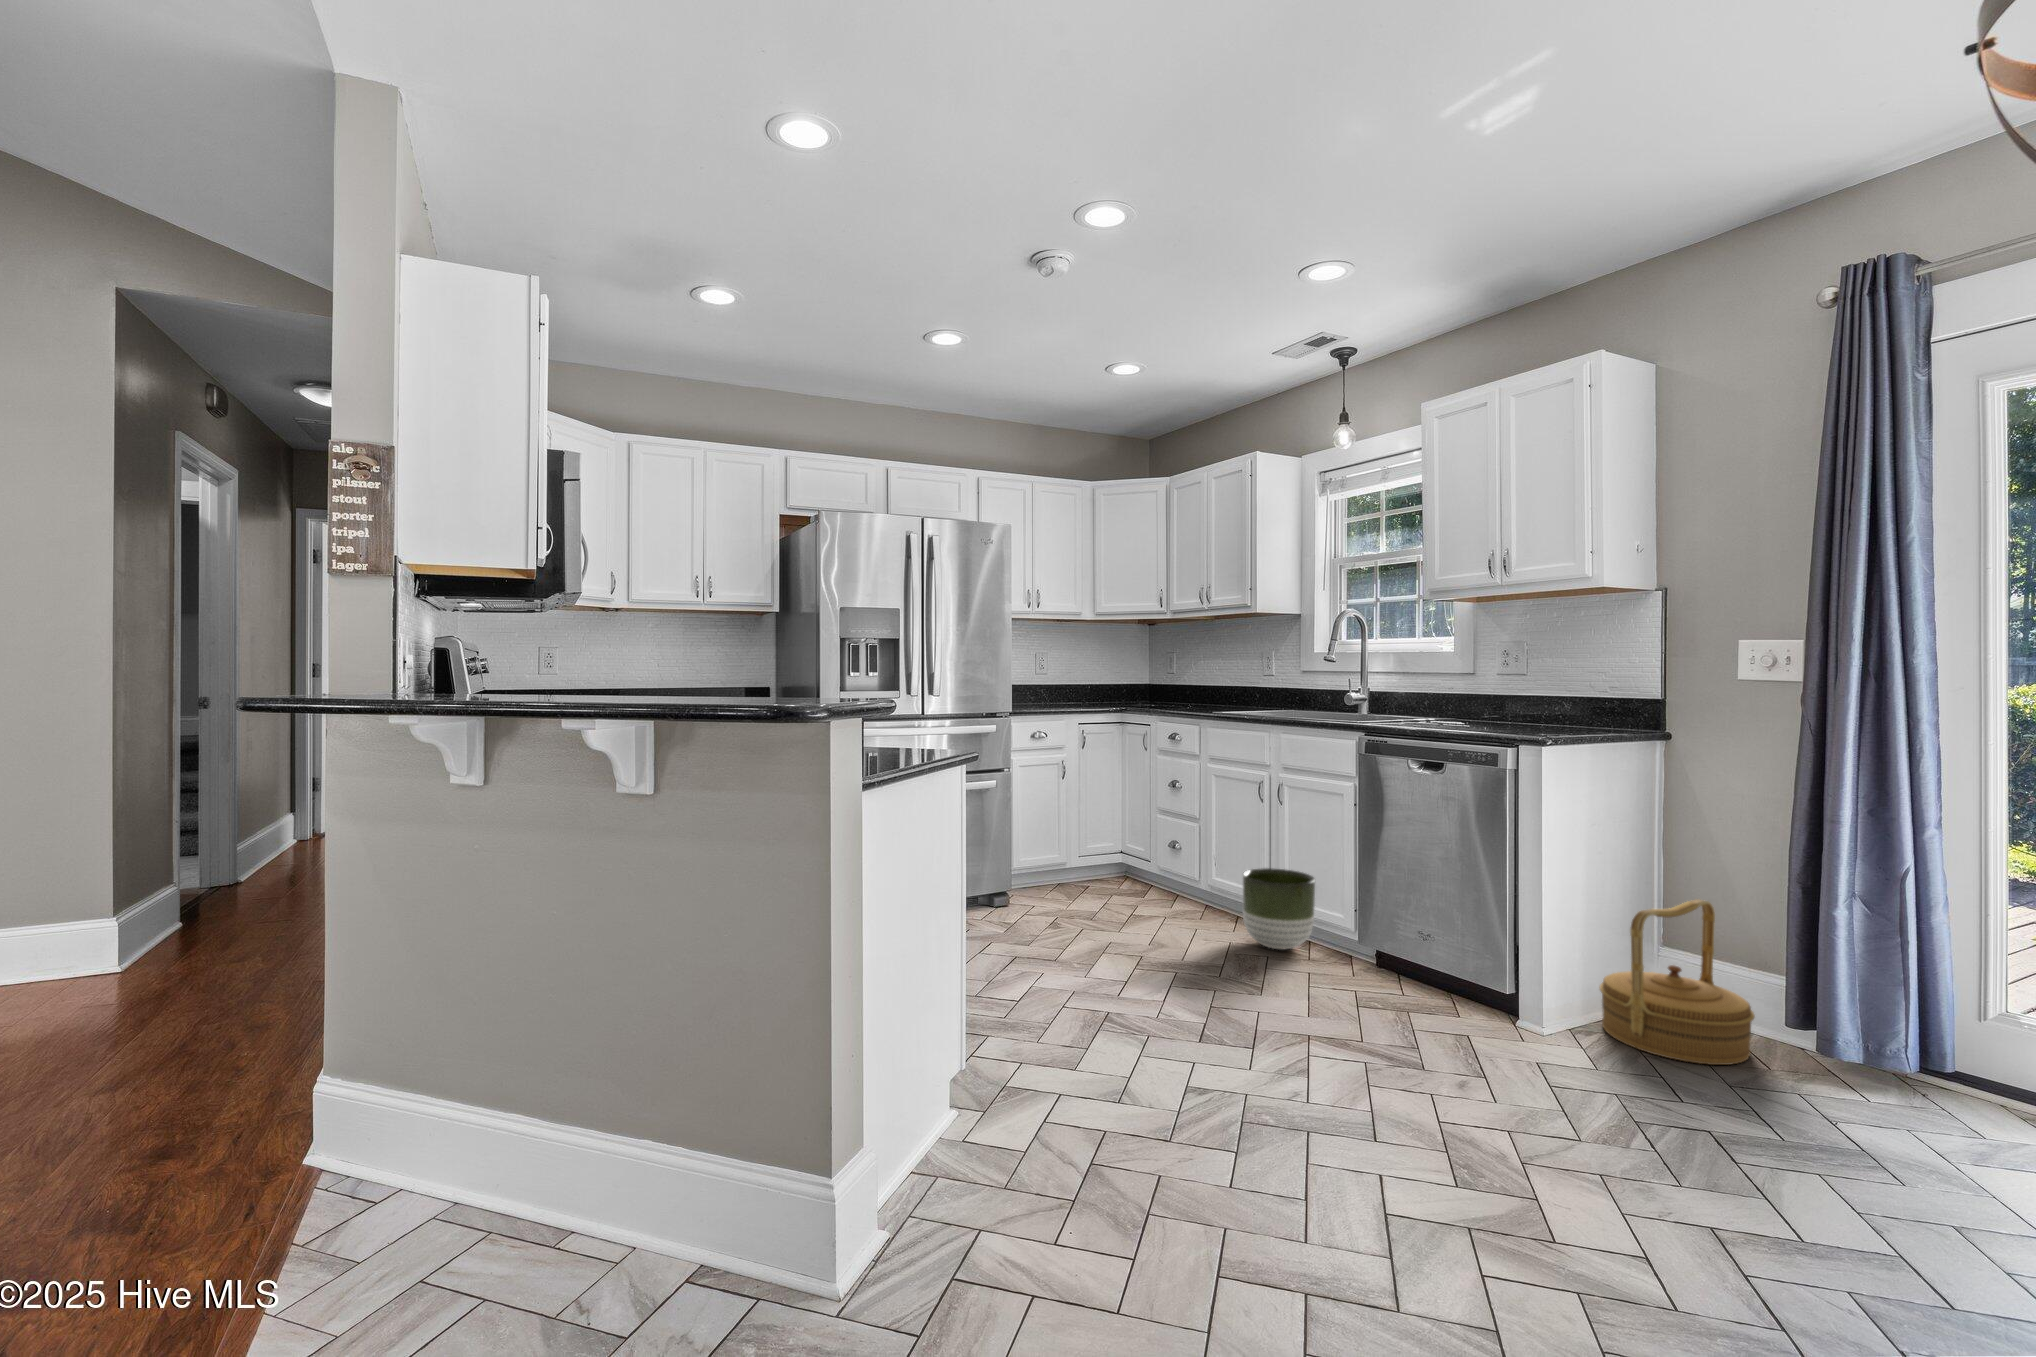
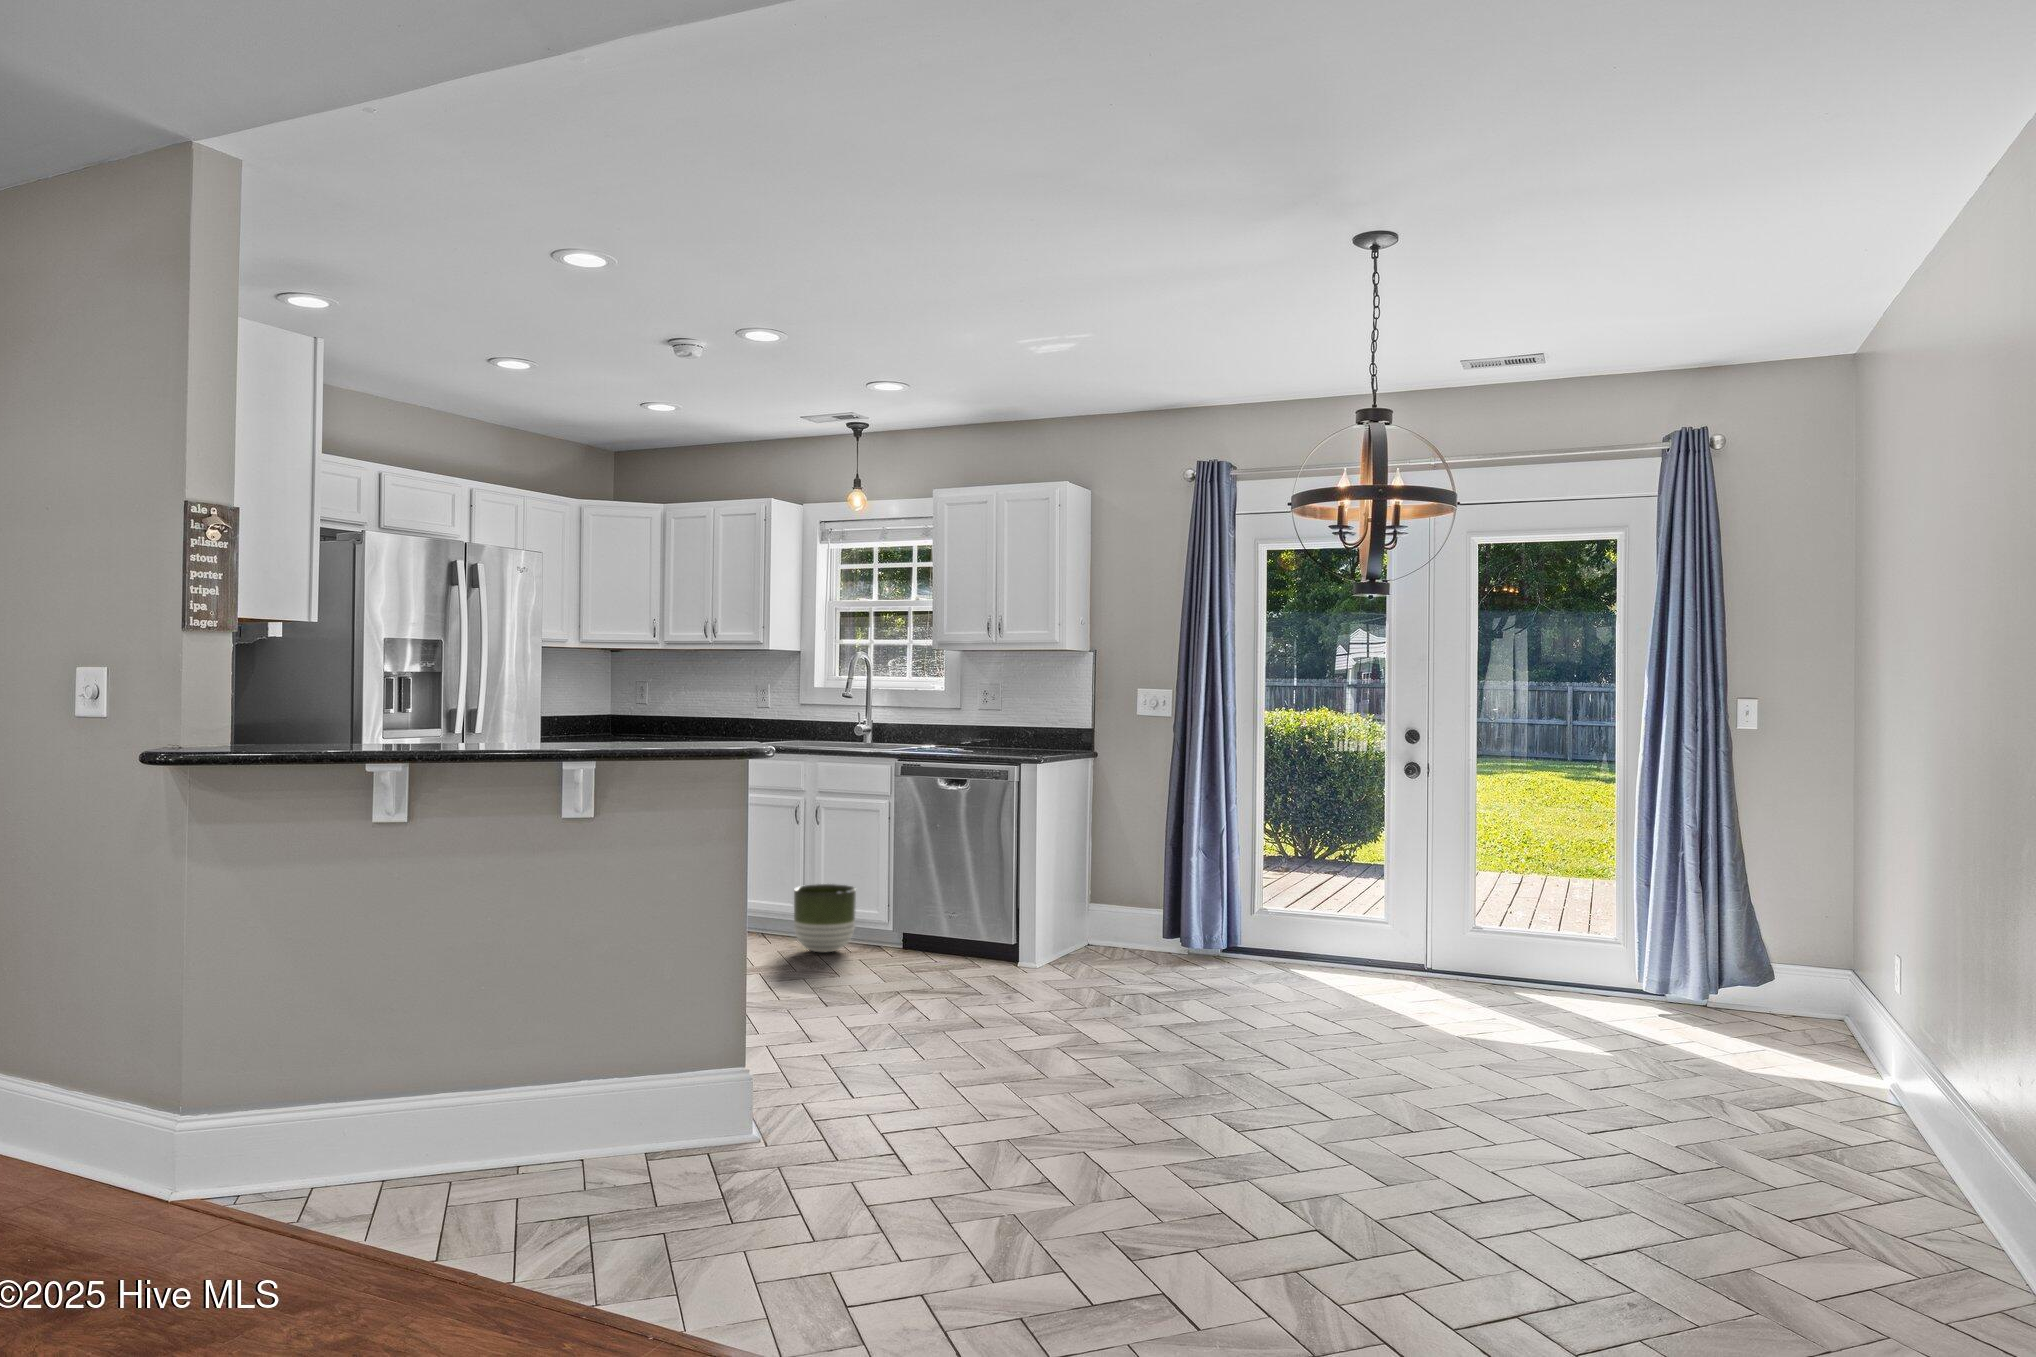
woven basket: present [1599,899,1755,1065] -> none [1066,865,1152,969]

